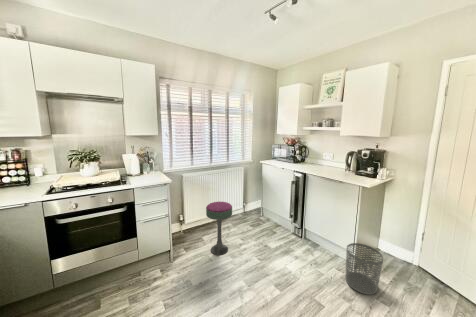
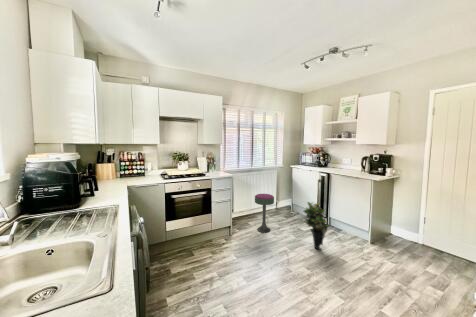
potted plant: none [267,215,302,283] -> present [304,202,329,249]
waste bin: present [345,243,383,295] -> none [363,223,391,258]

